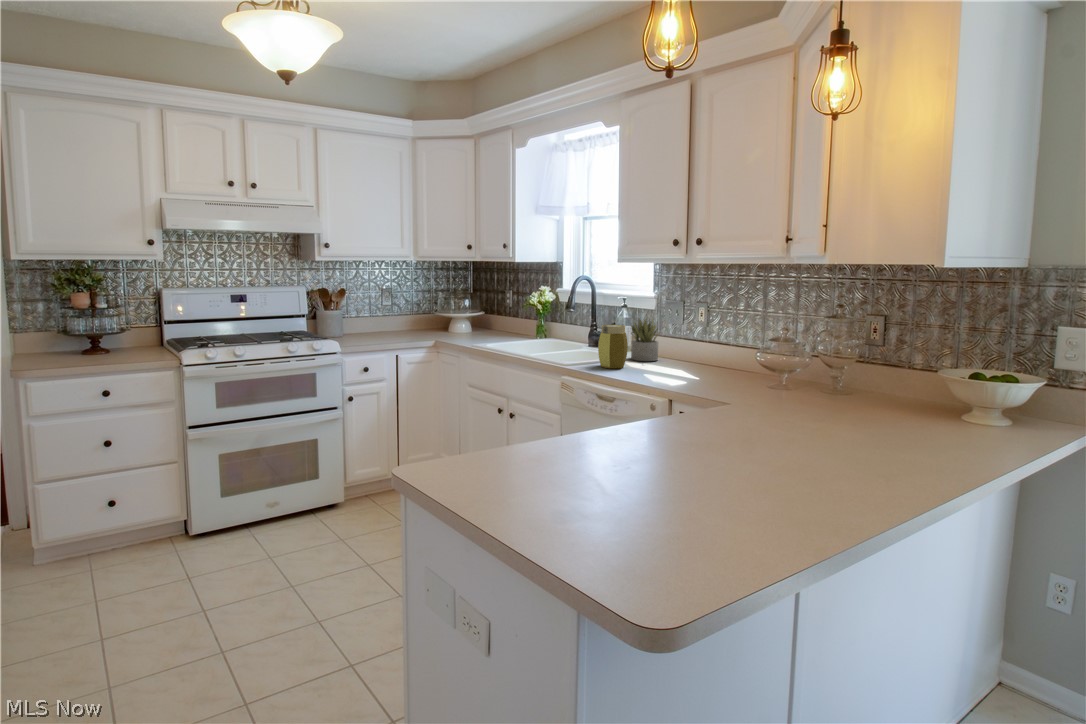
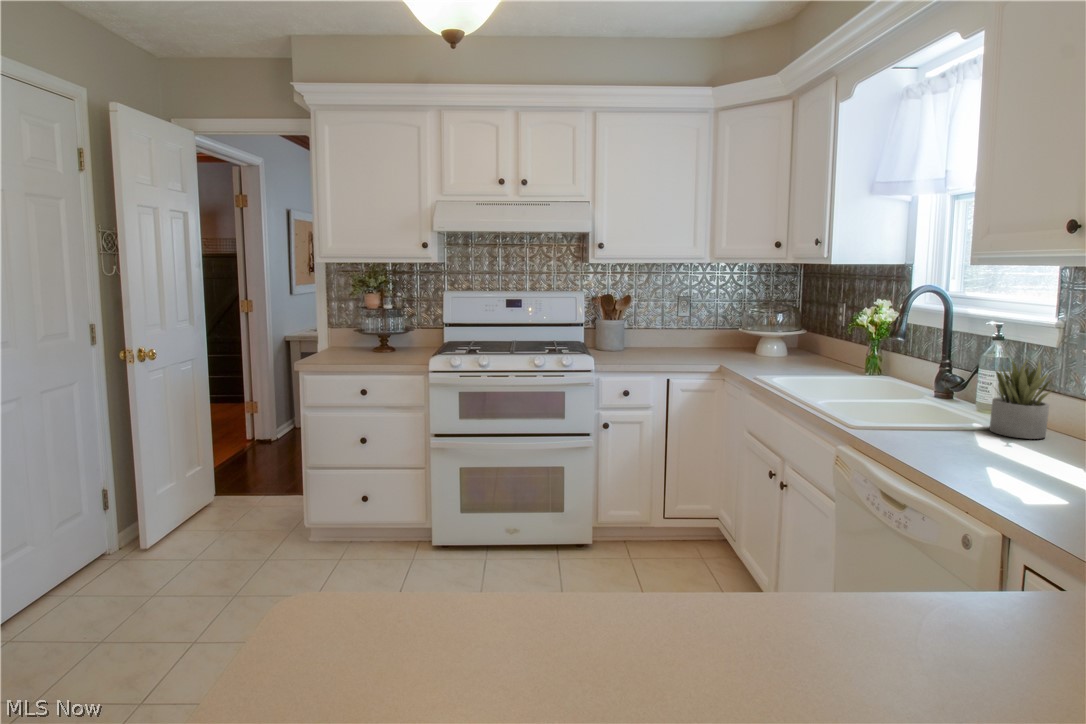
jar: present [598,325,628,368] -> none [907,368,967,446]

